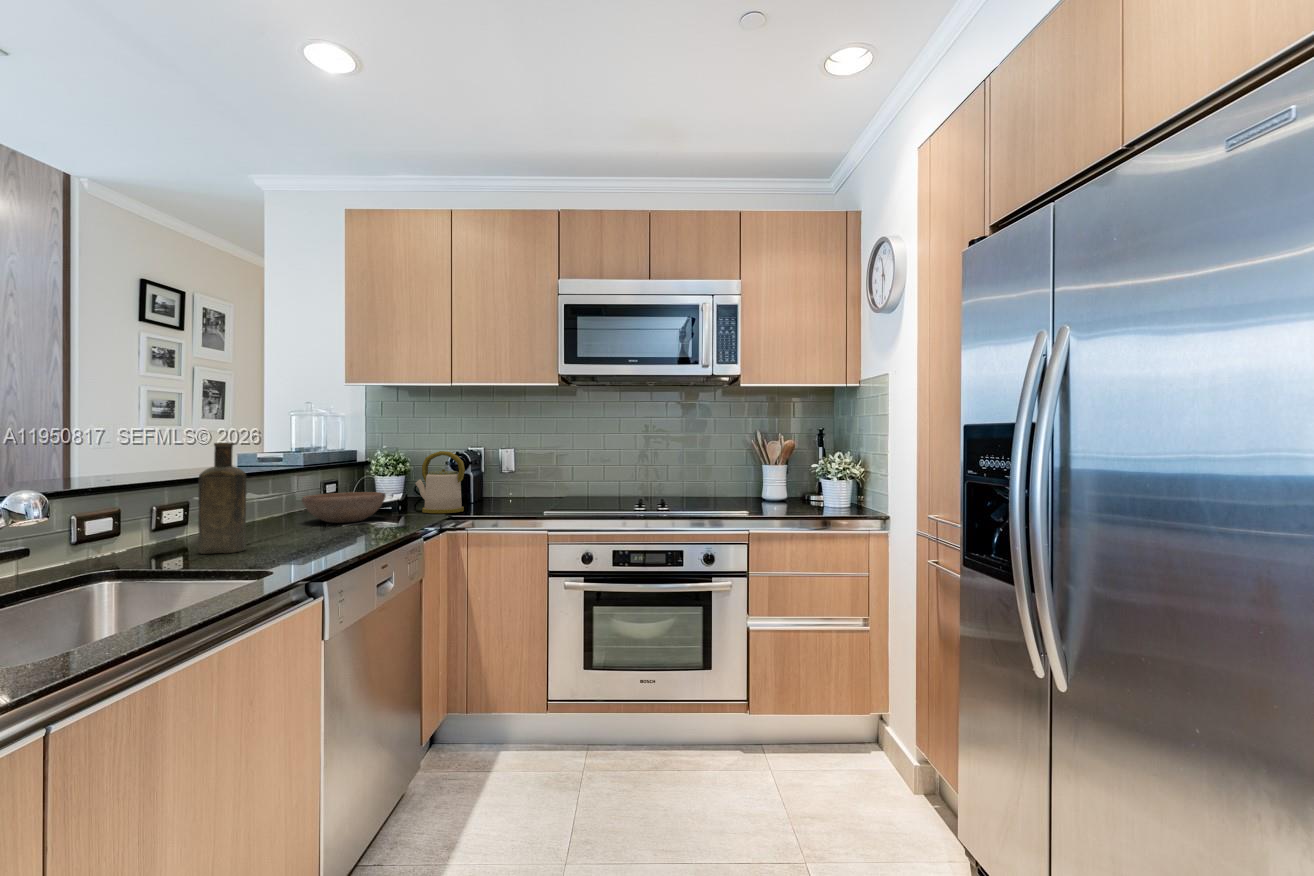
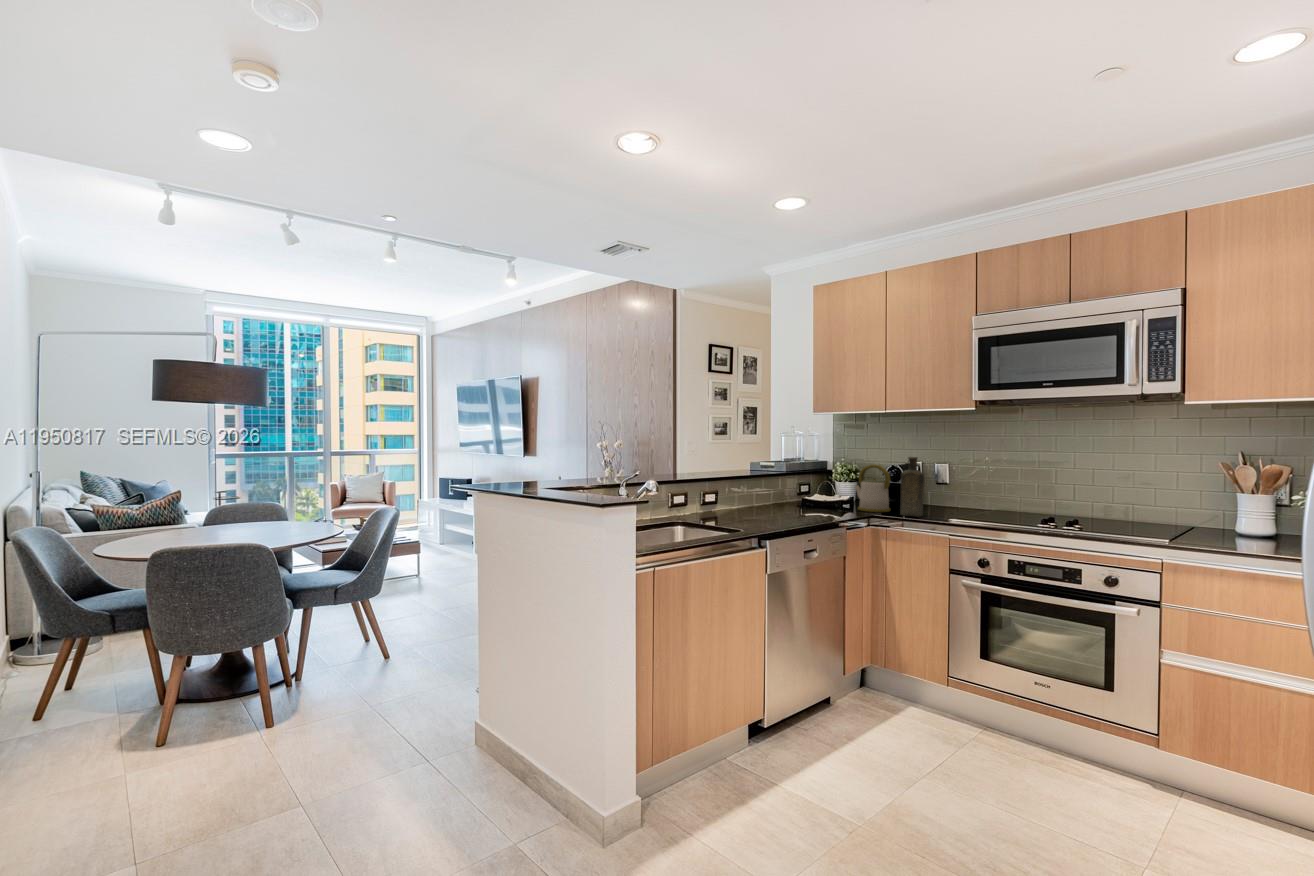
bottle: present [198,442,246,554] -> present [900,457,924,517]
bowl: present [302,492,386,523] -> none [776,491,829,511]

